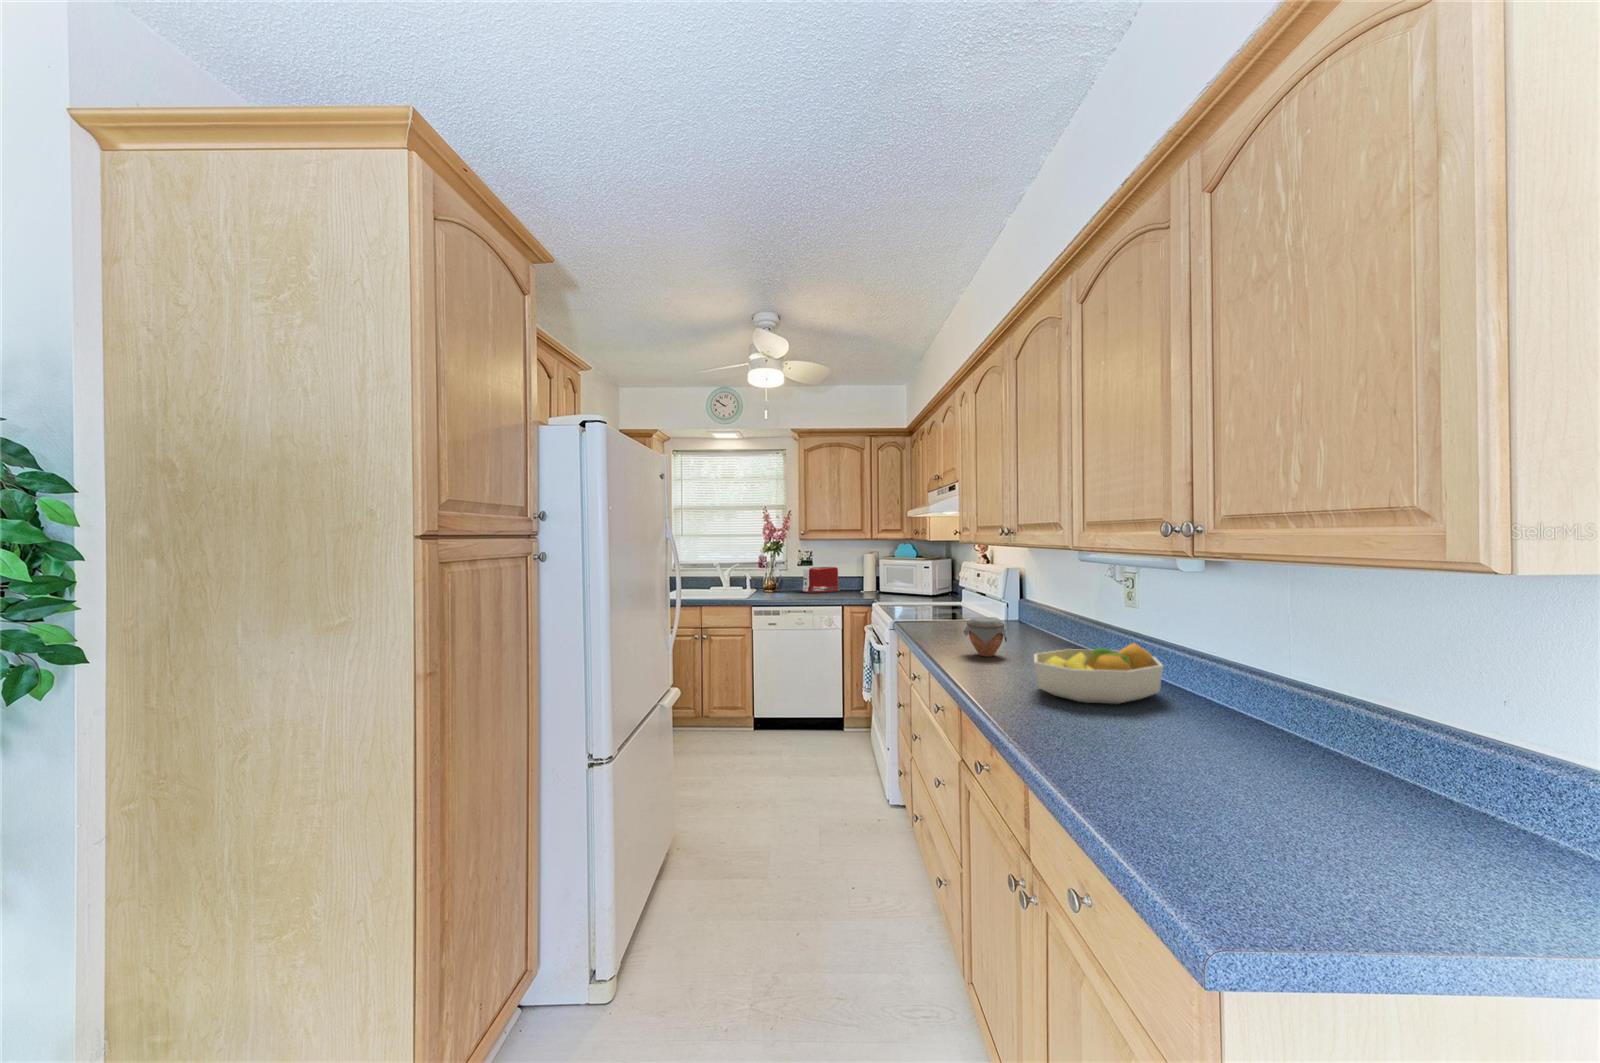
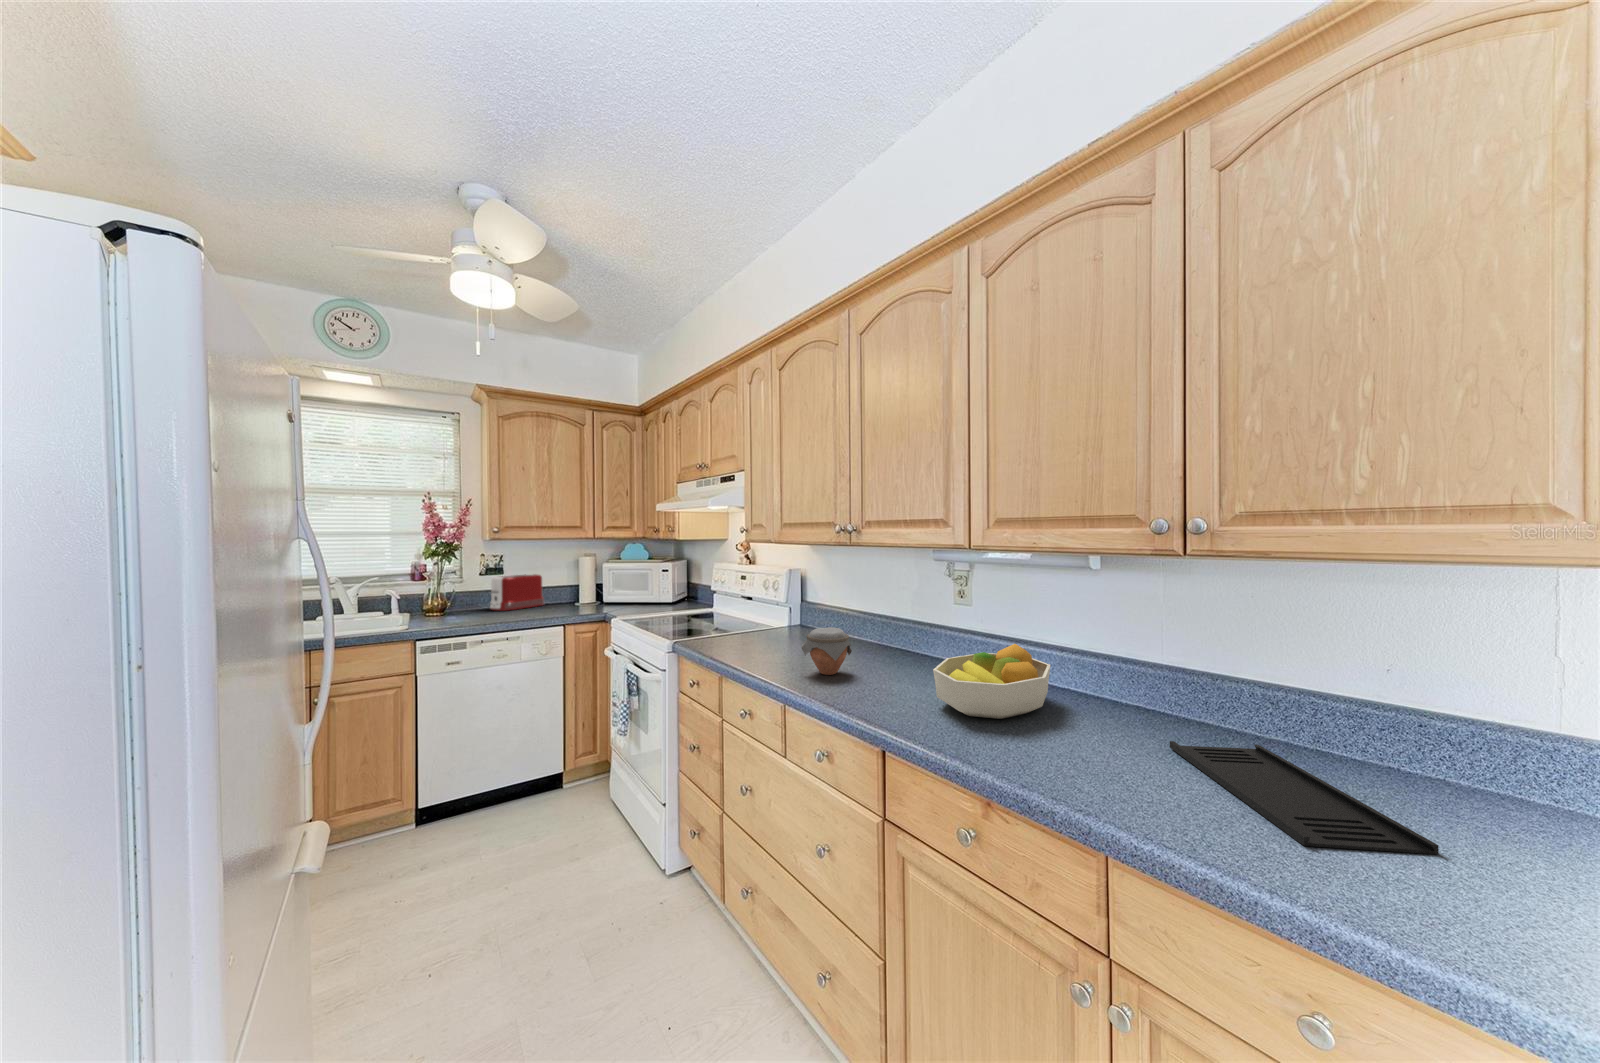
tray: none [1184,740,1324,846] -> present [1170,741,1439,854]

